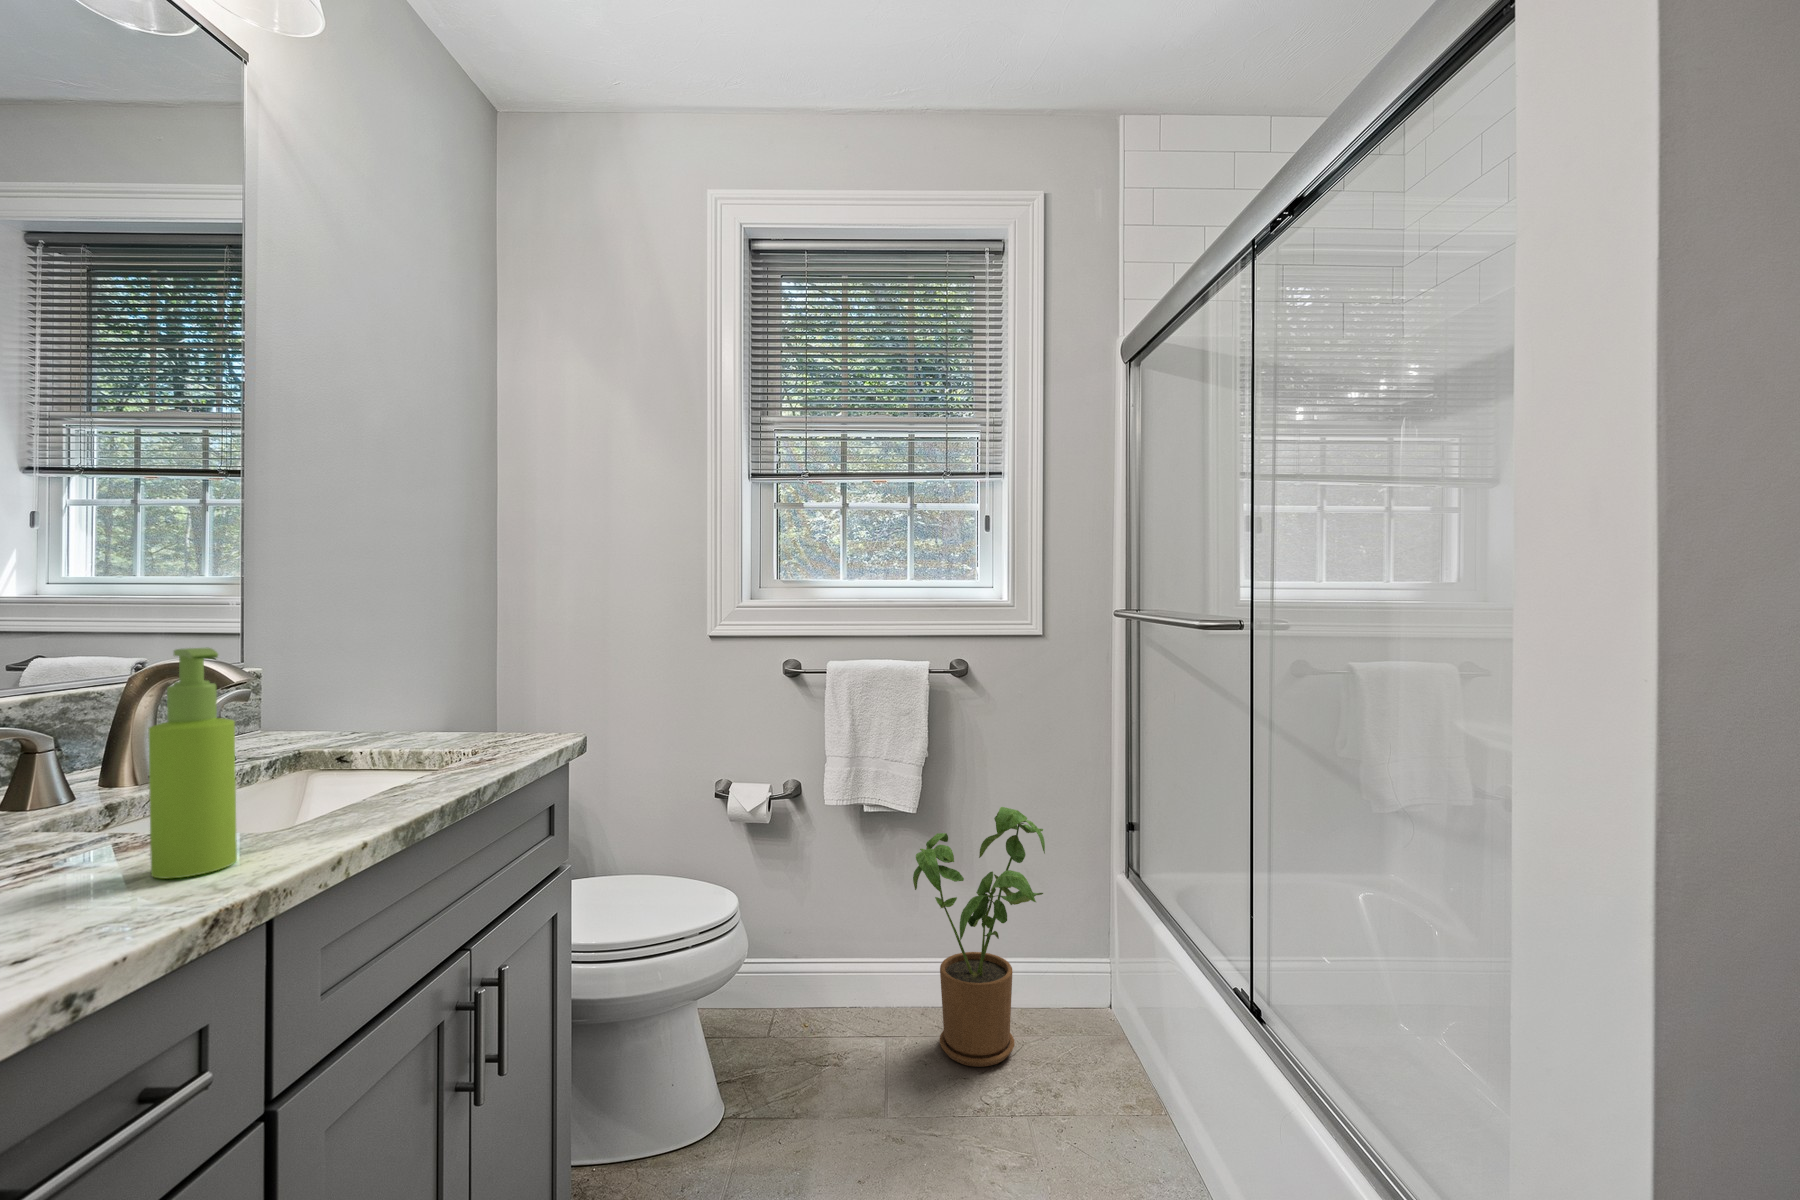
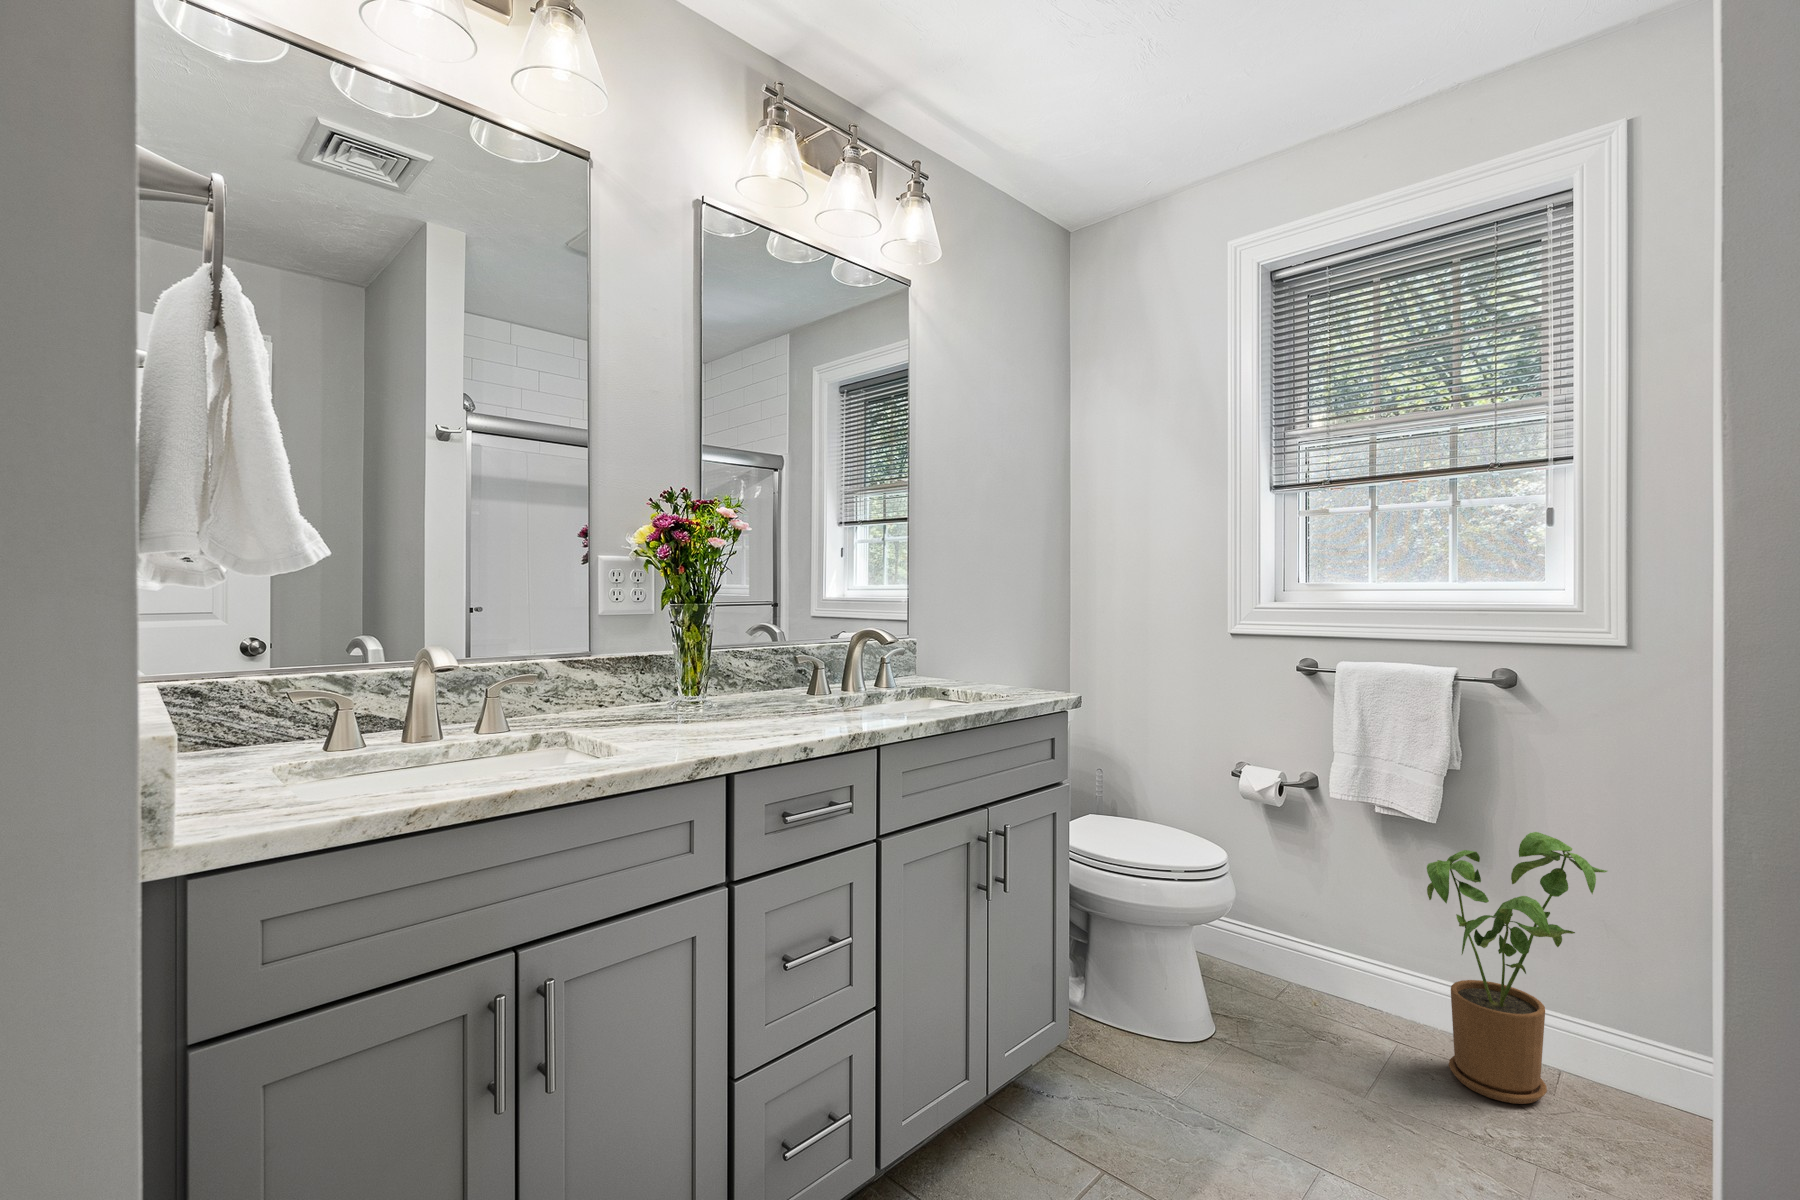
soap dispenser: present [149,648,237,879] -> none [841,618,872,723]

